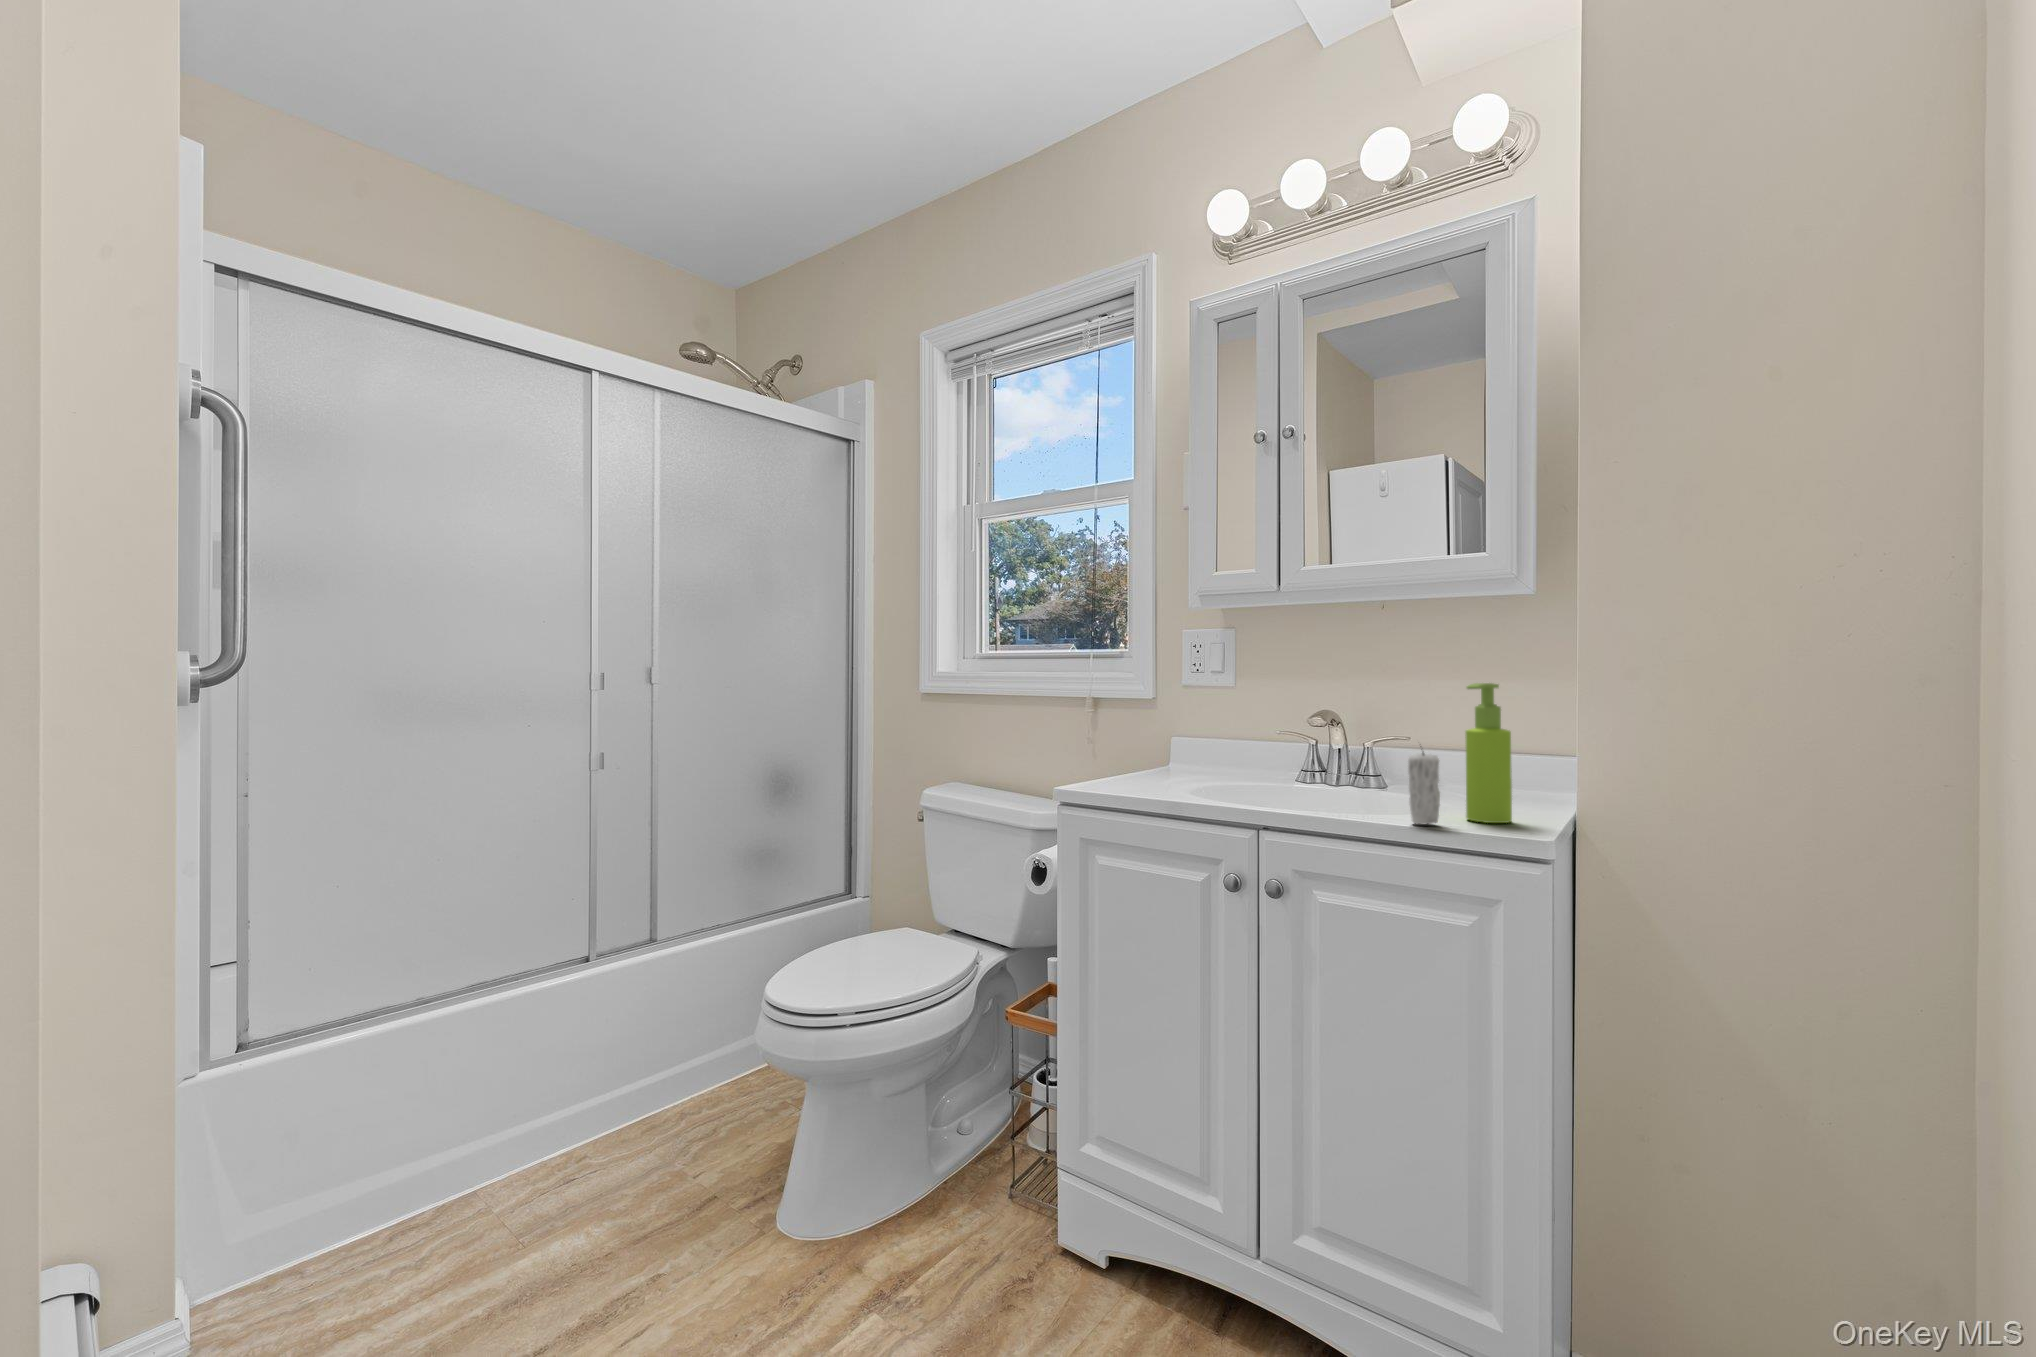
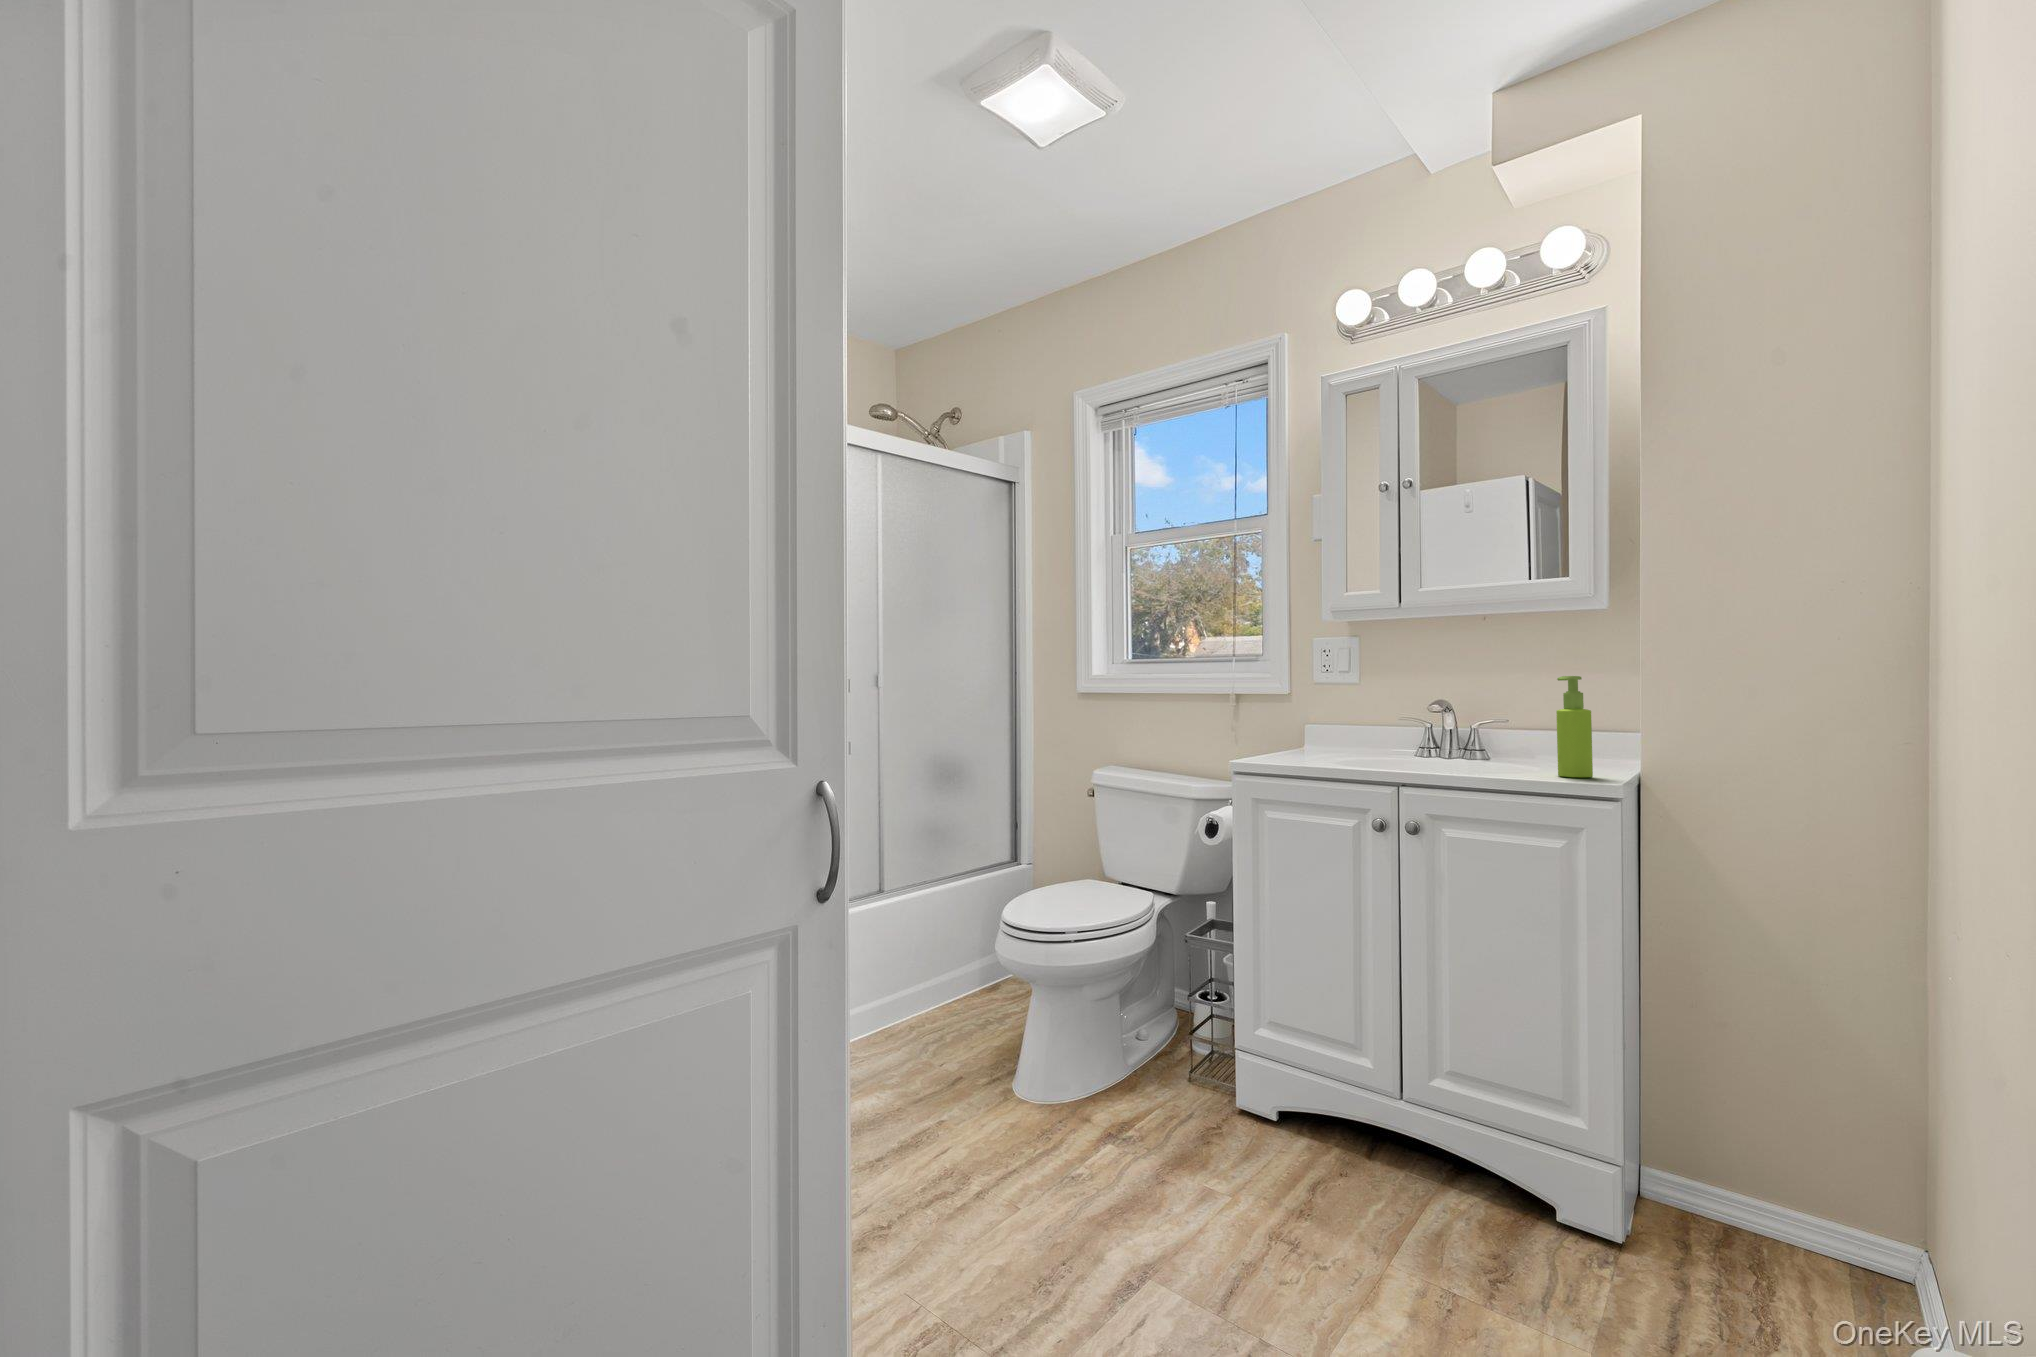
candle: present [1408,746,1440,825] -> none [1515,717,1539,778]

